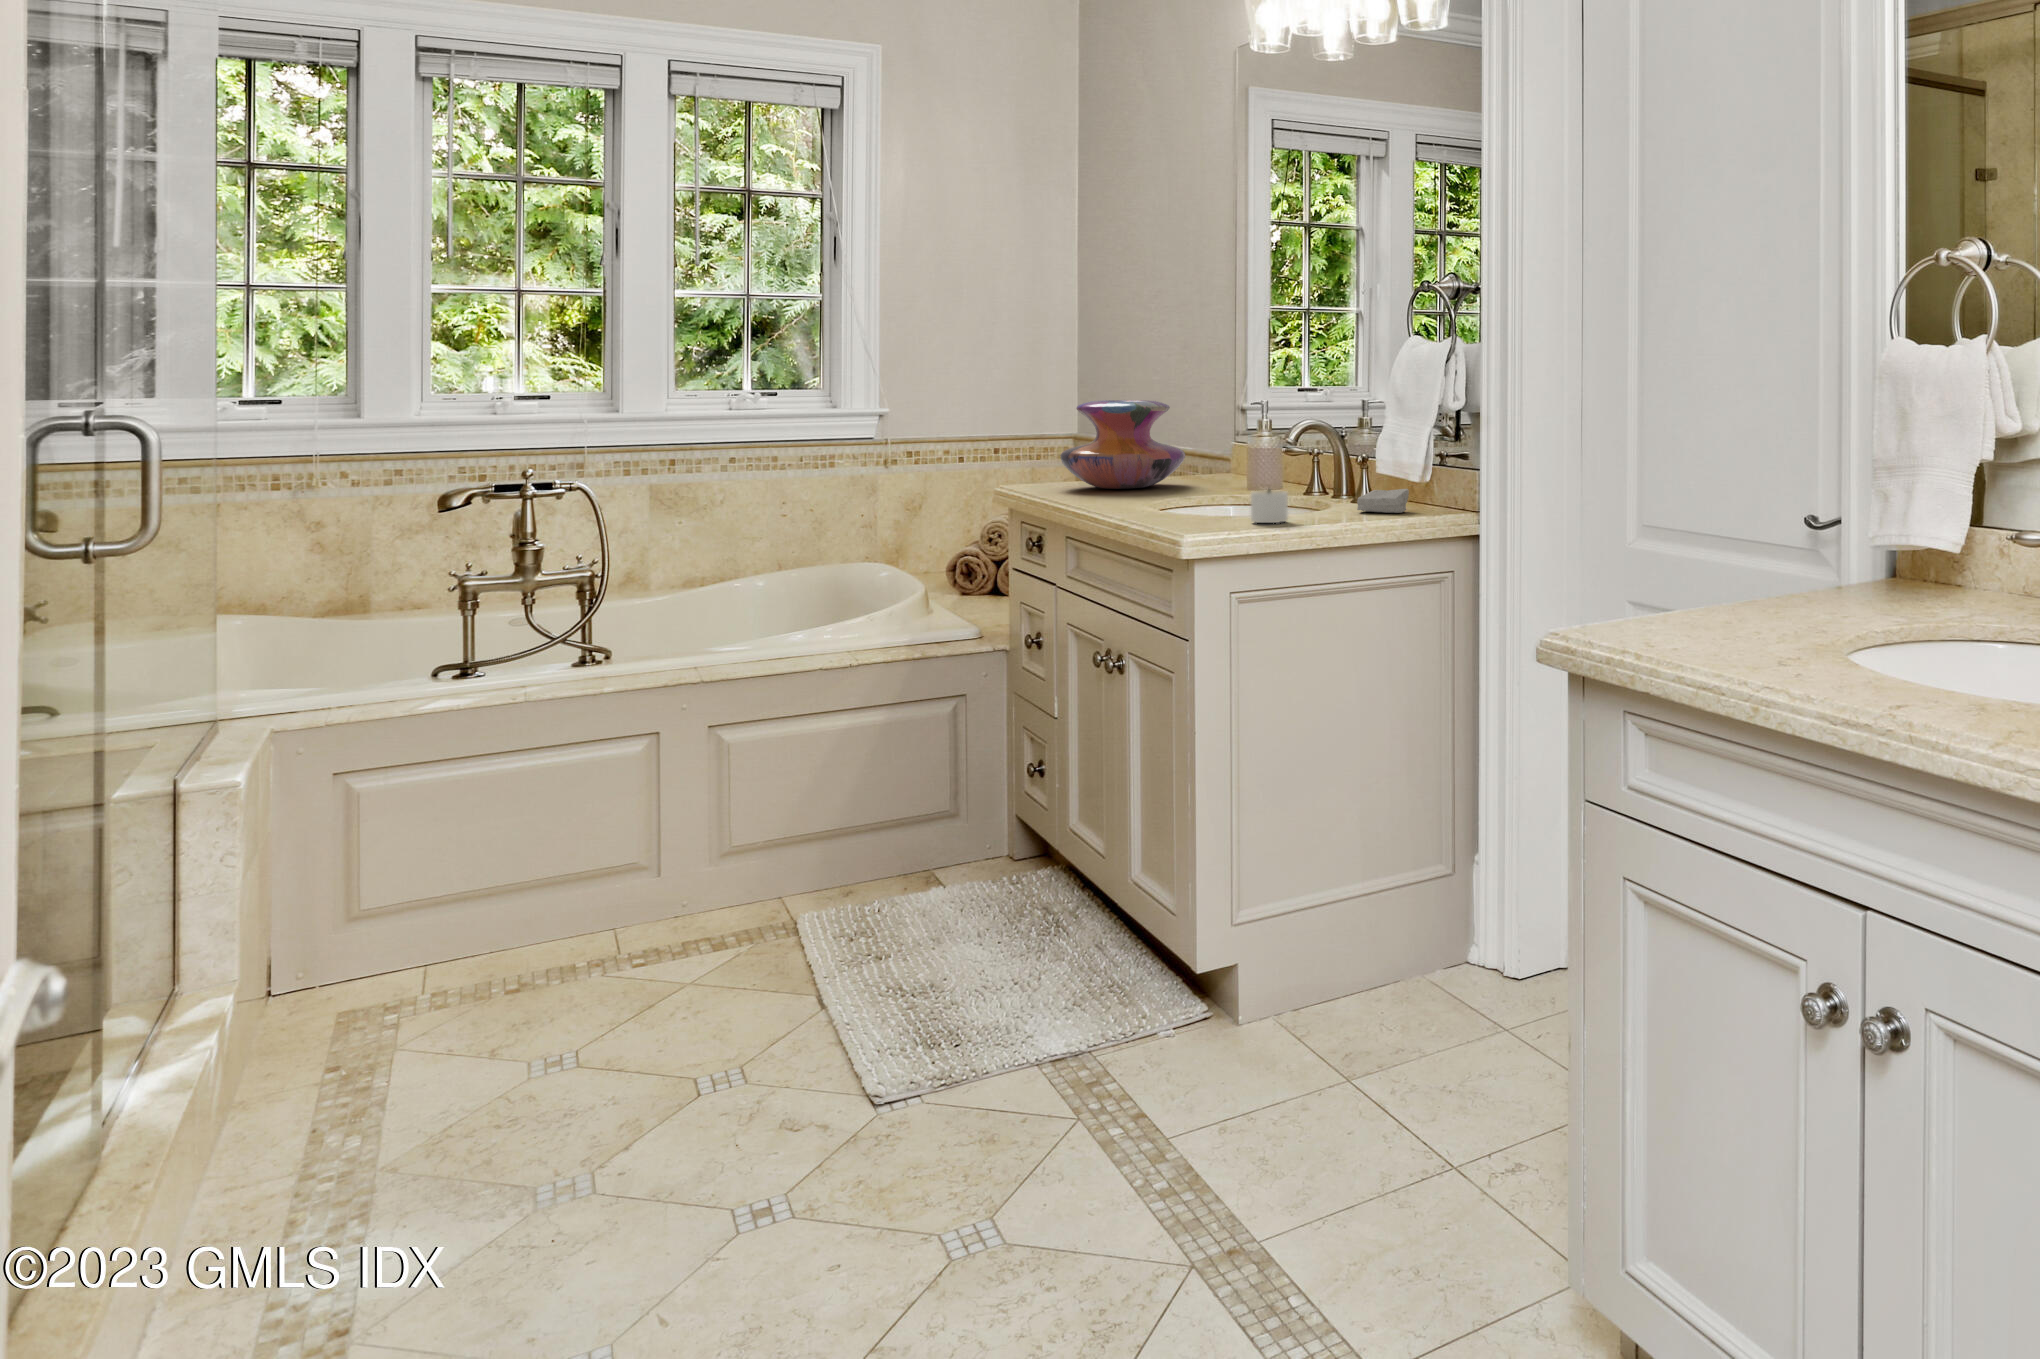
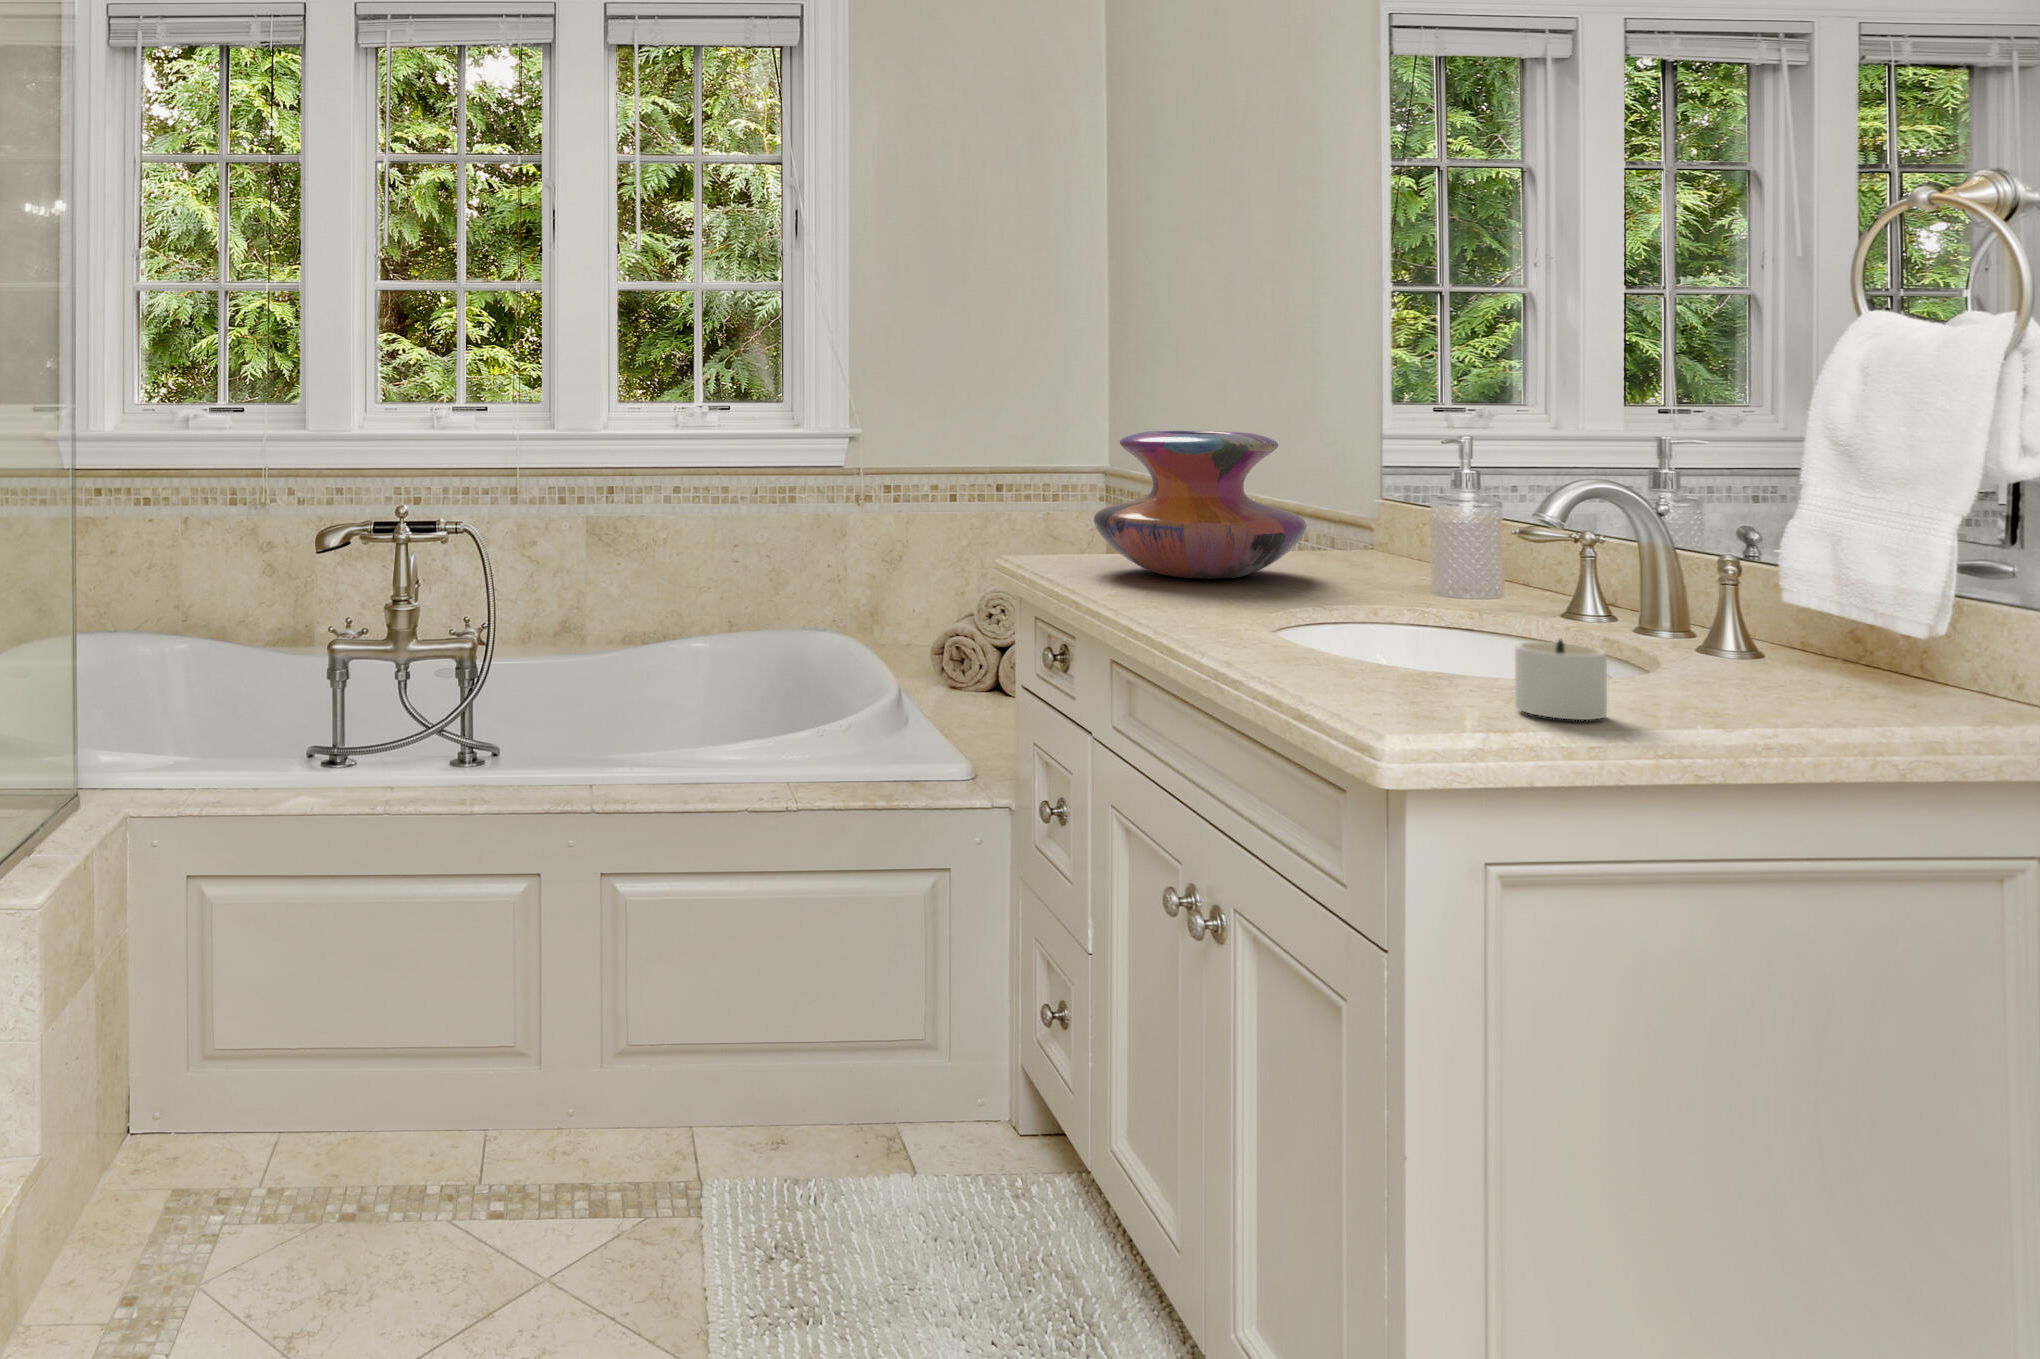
soap bar: present [1357,489,1409,513] -> none [1758,649,1898,712]

